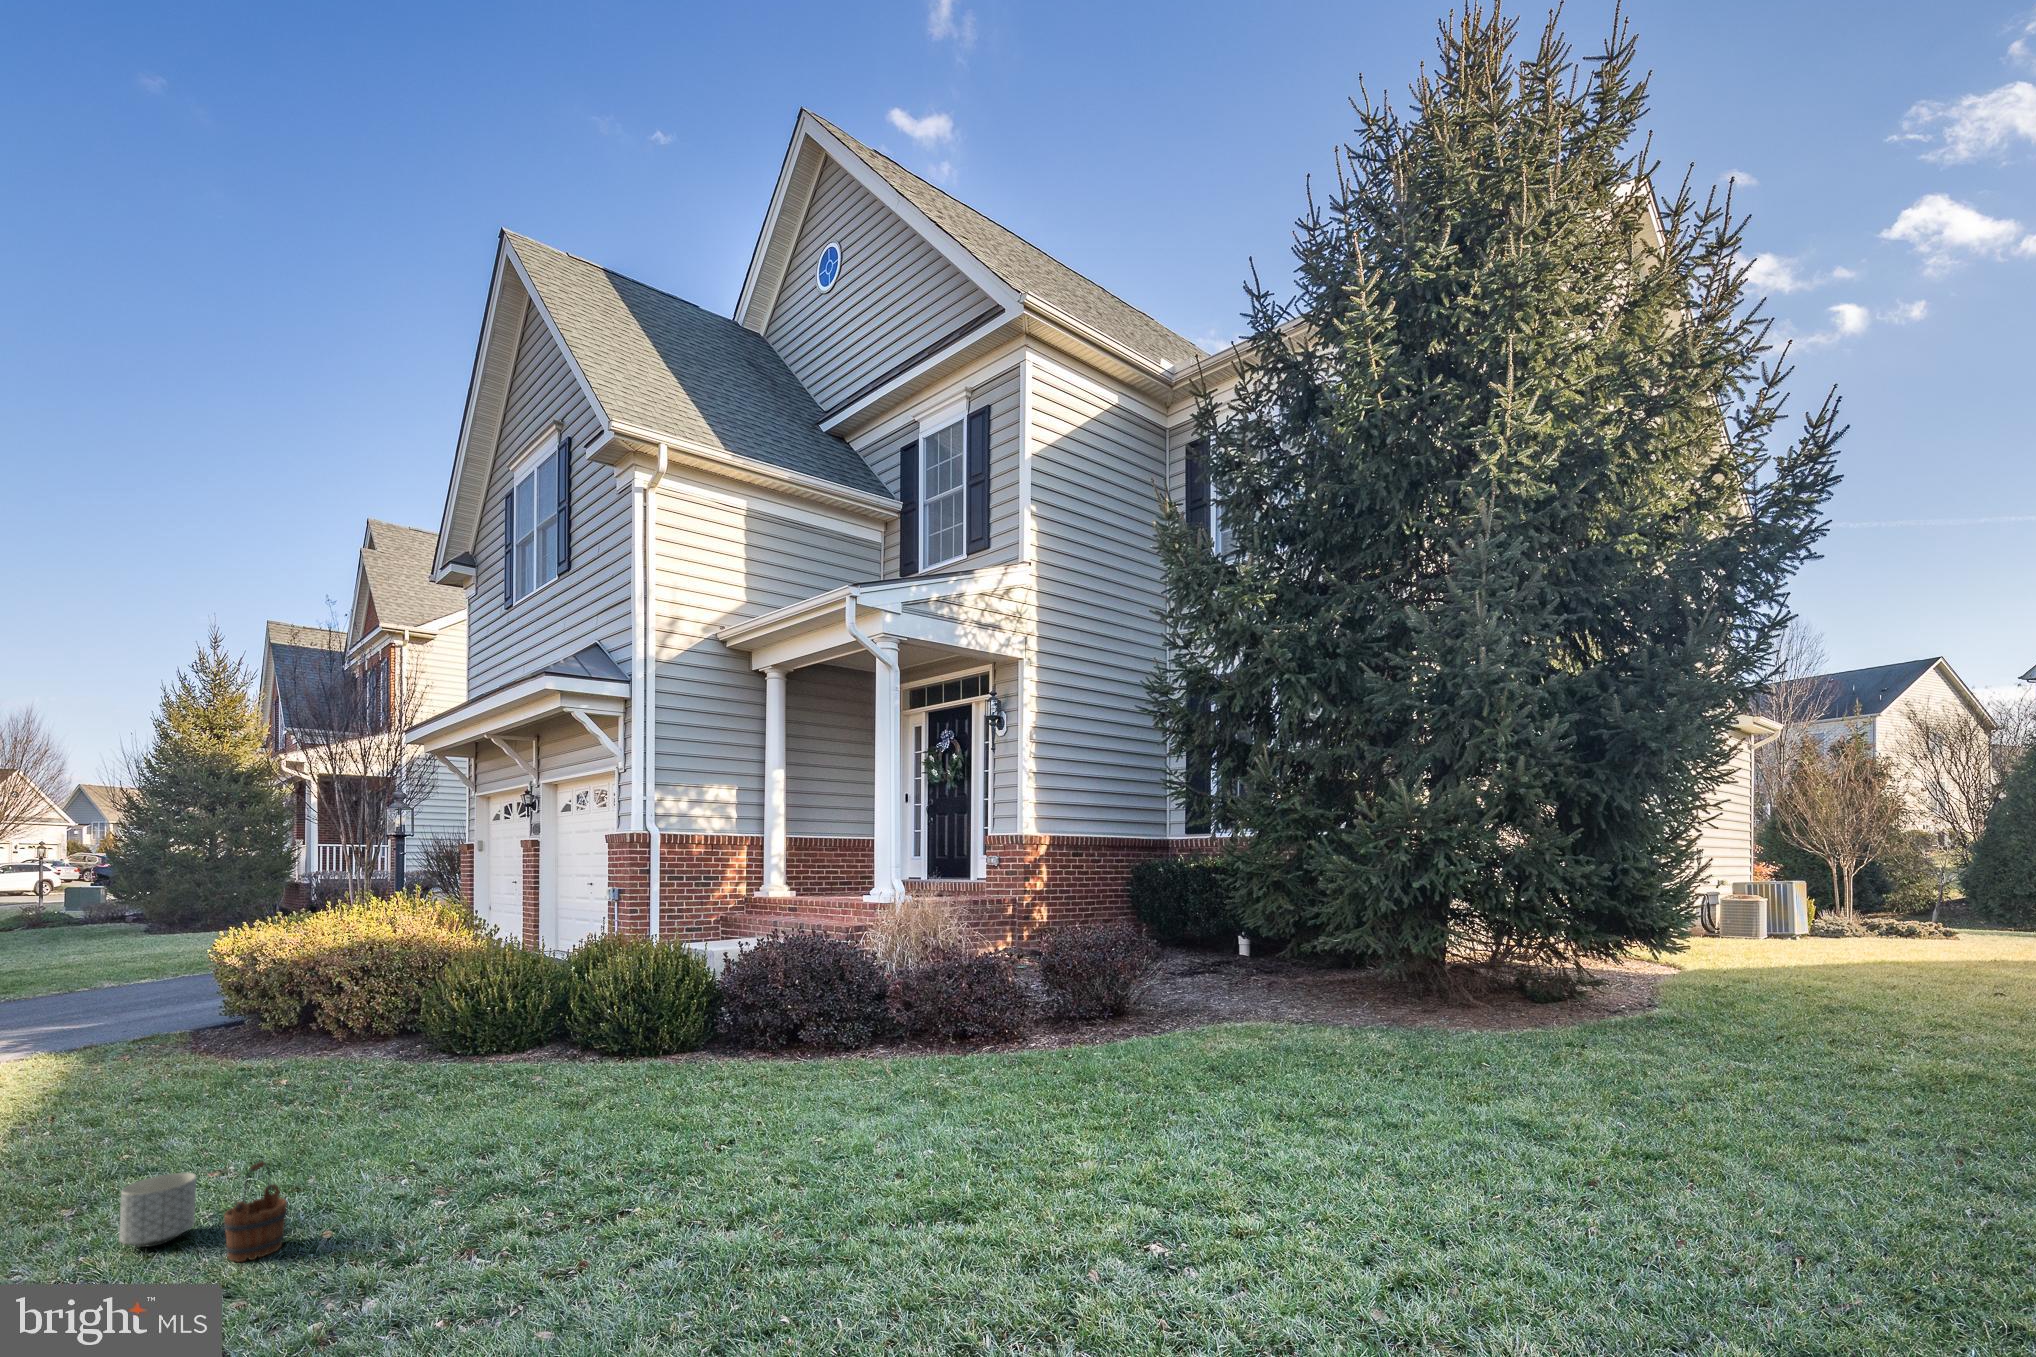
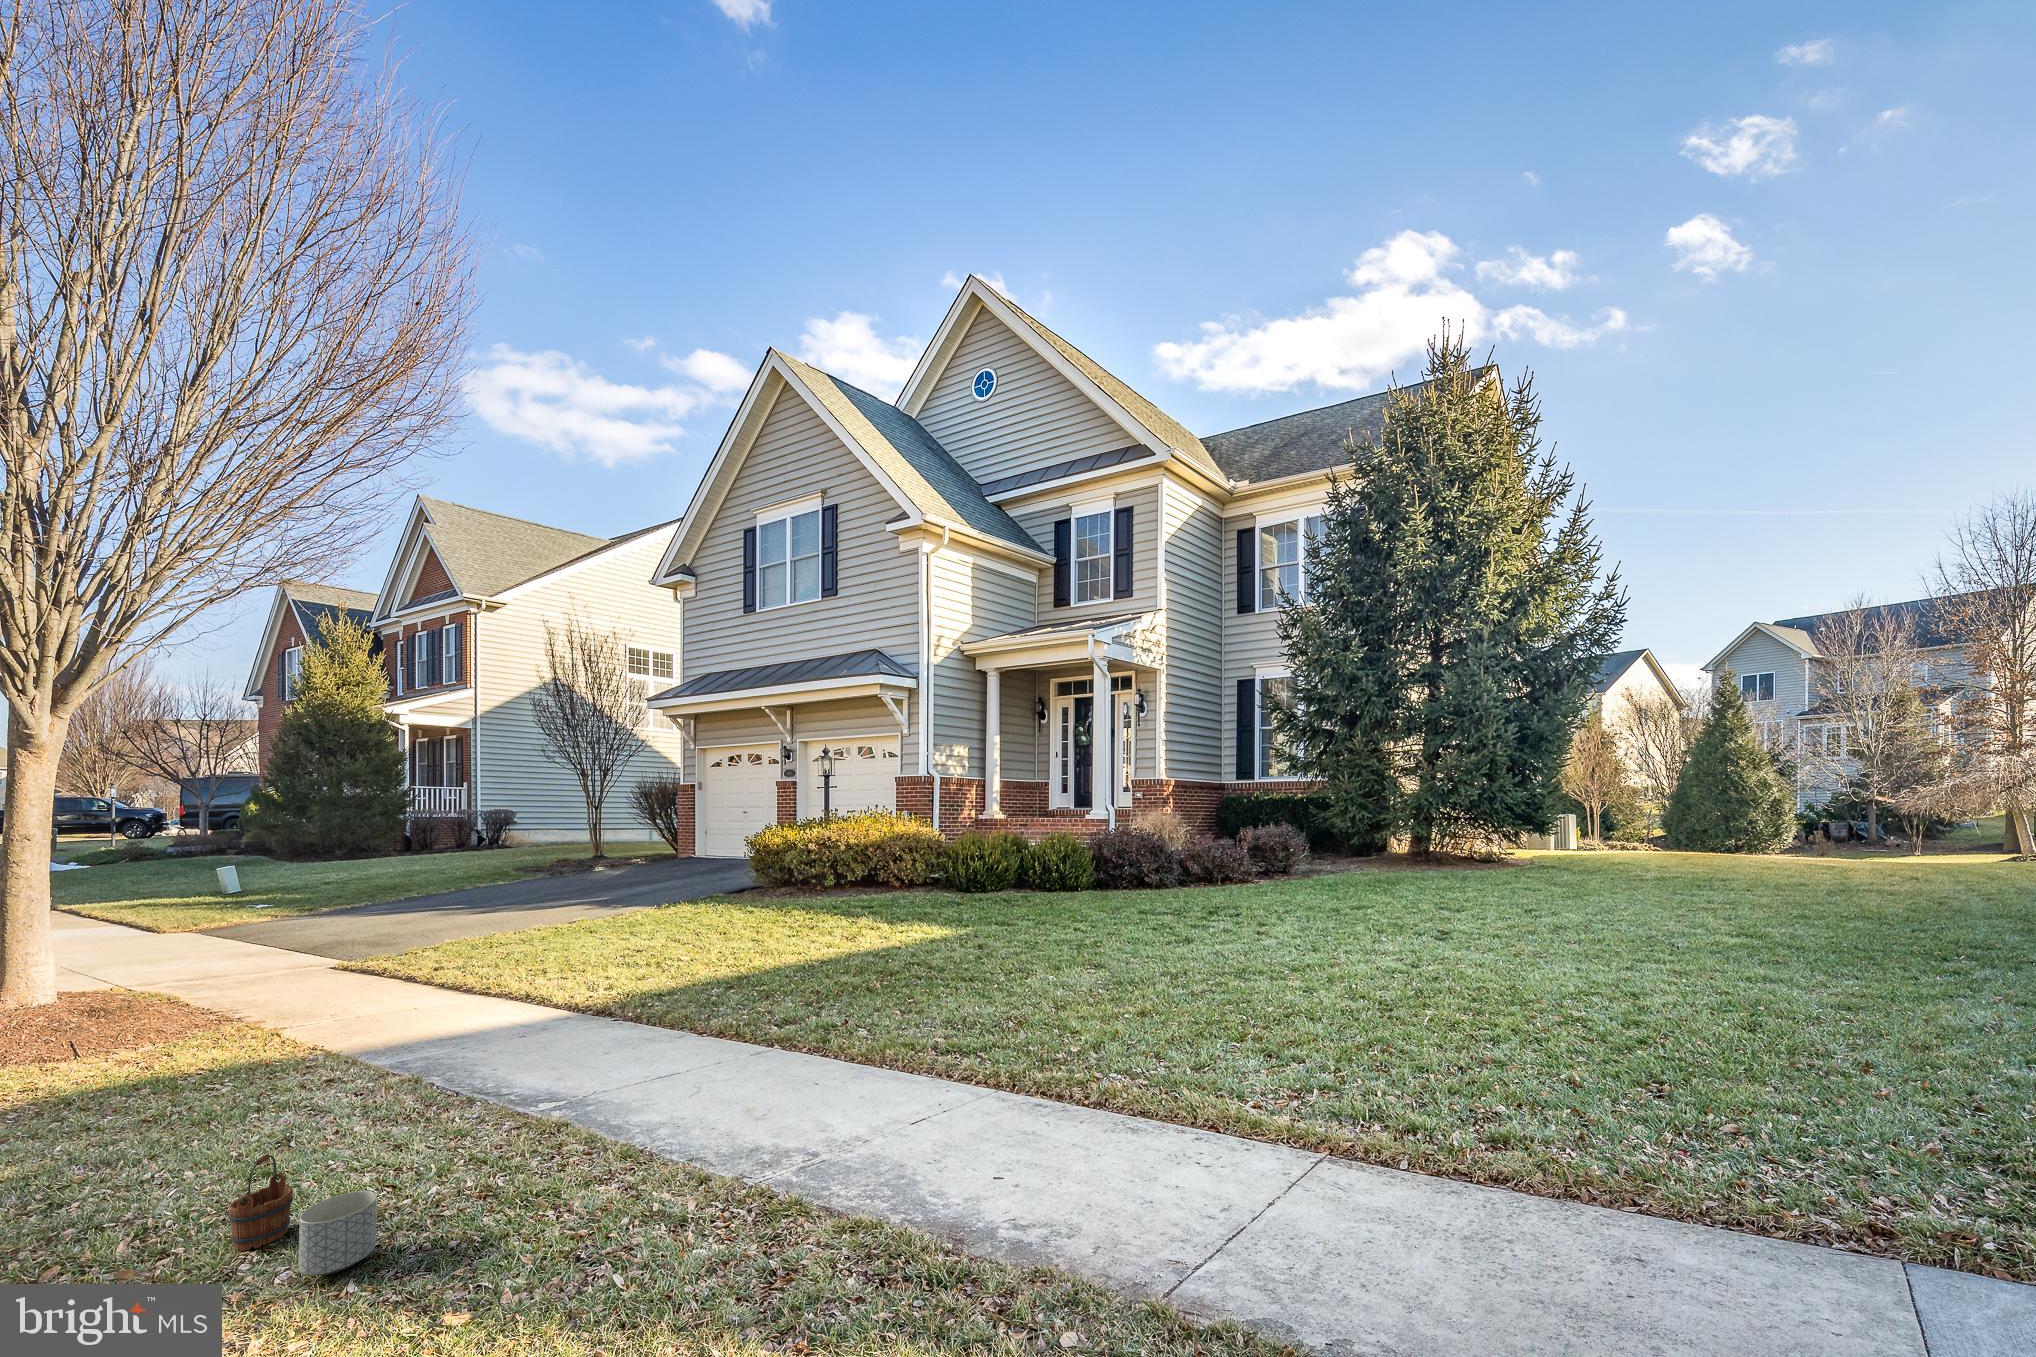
planter: present [119,1173,196,1247] -> present [298,1191,376,1275]

